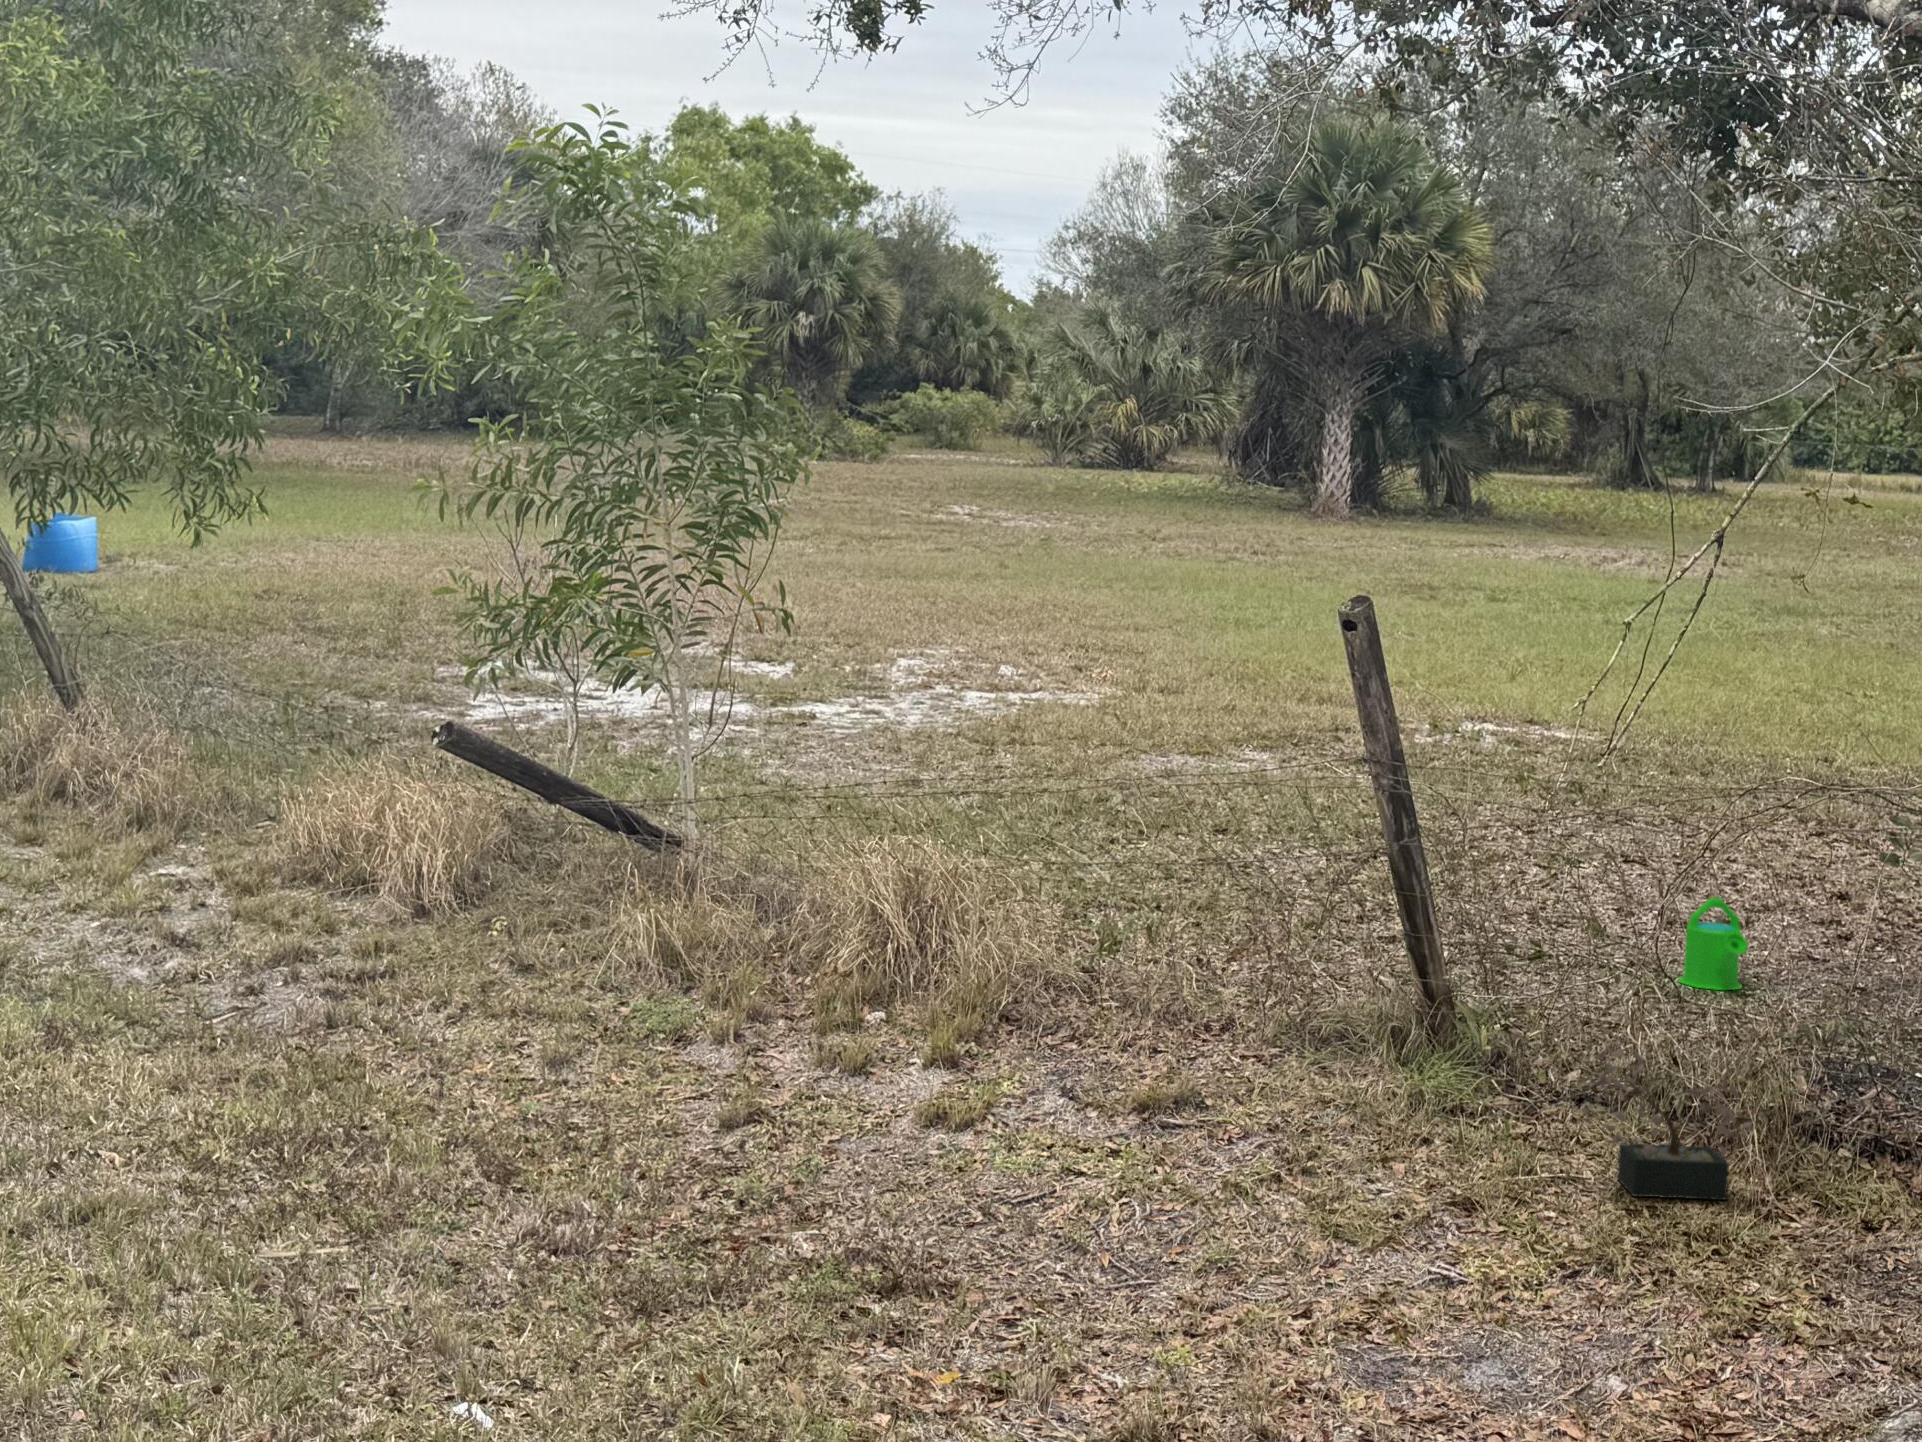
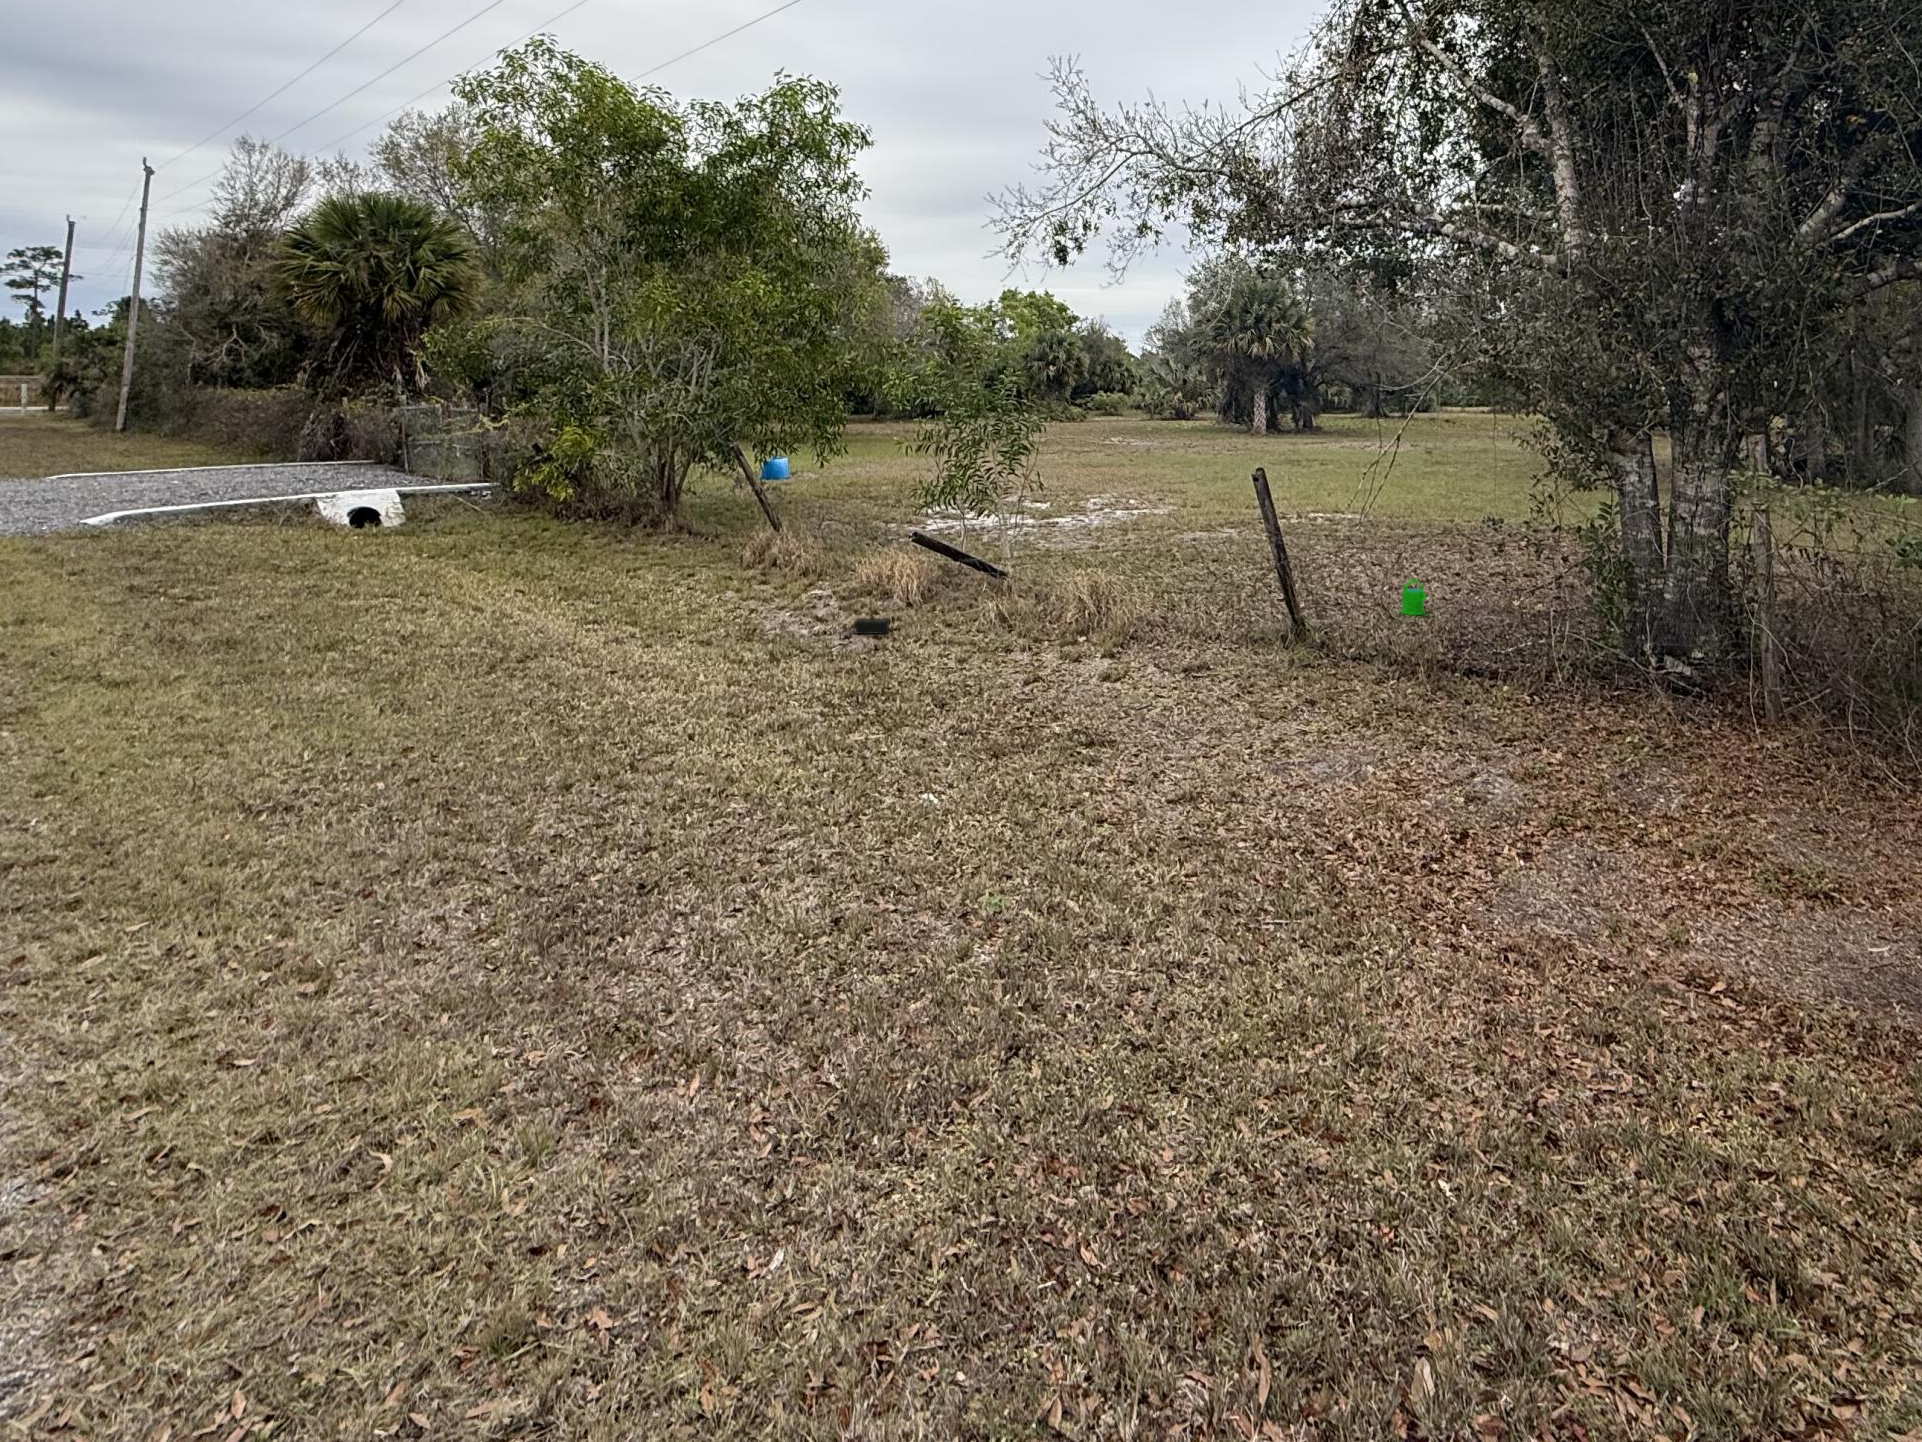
decorative plant: present [1584,1046,1752,1200] -> present [846,587,895,634]

